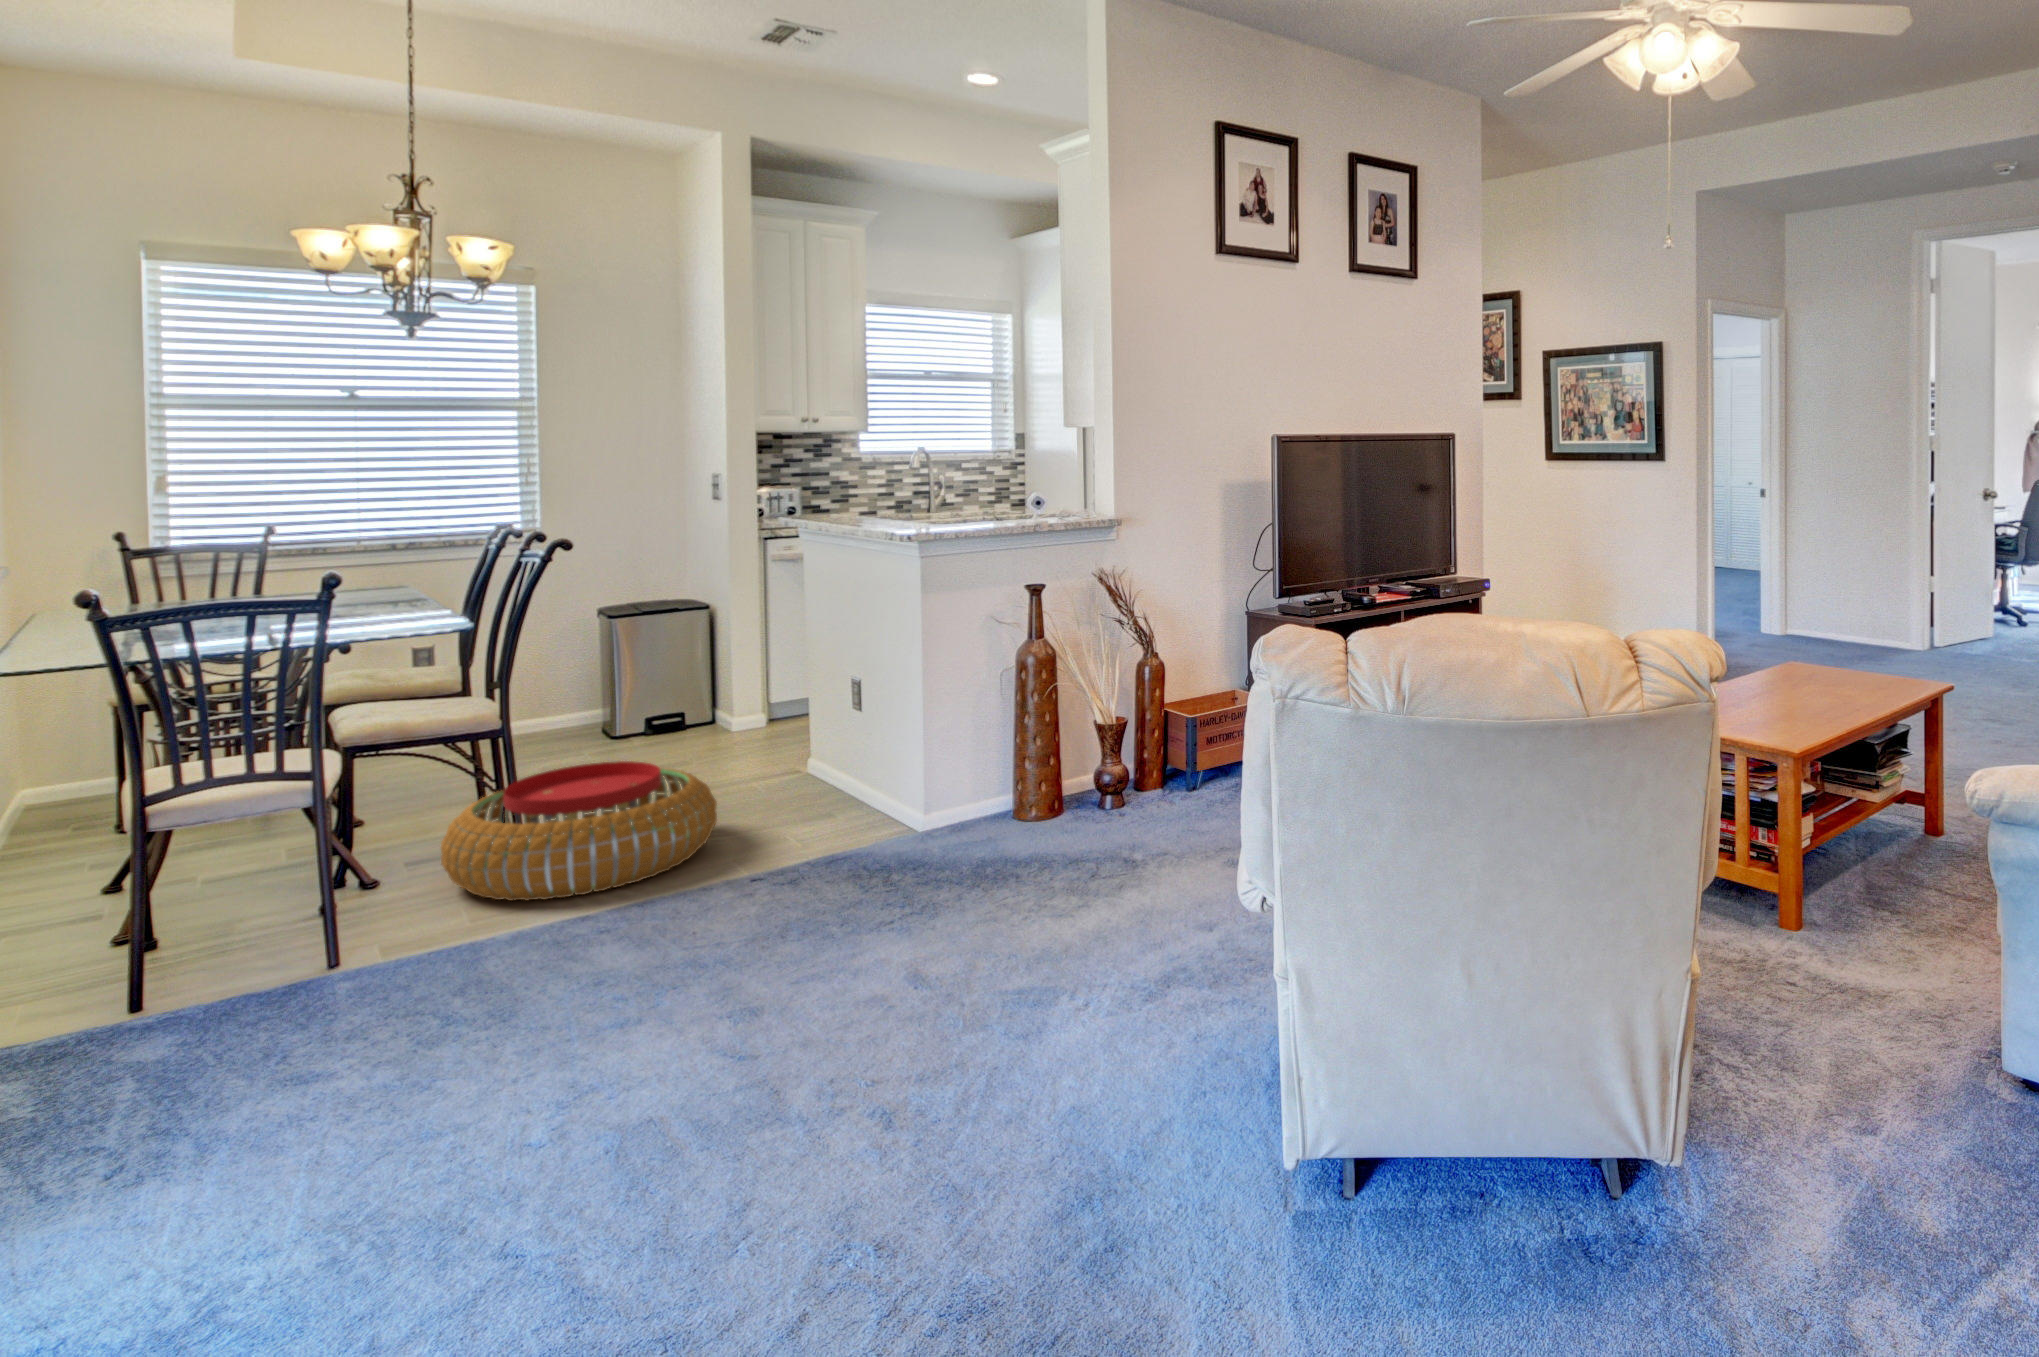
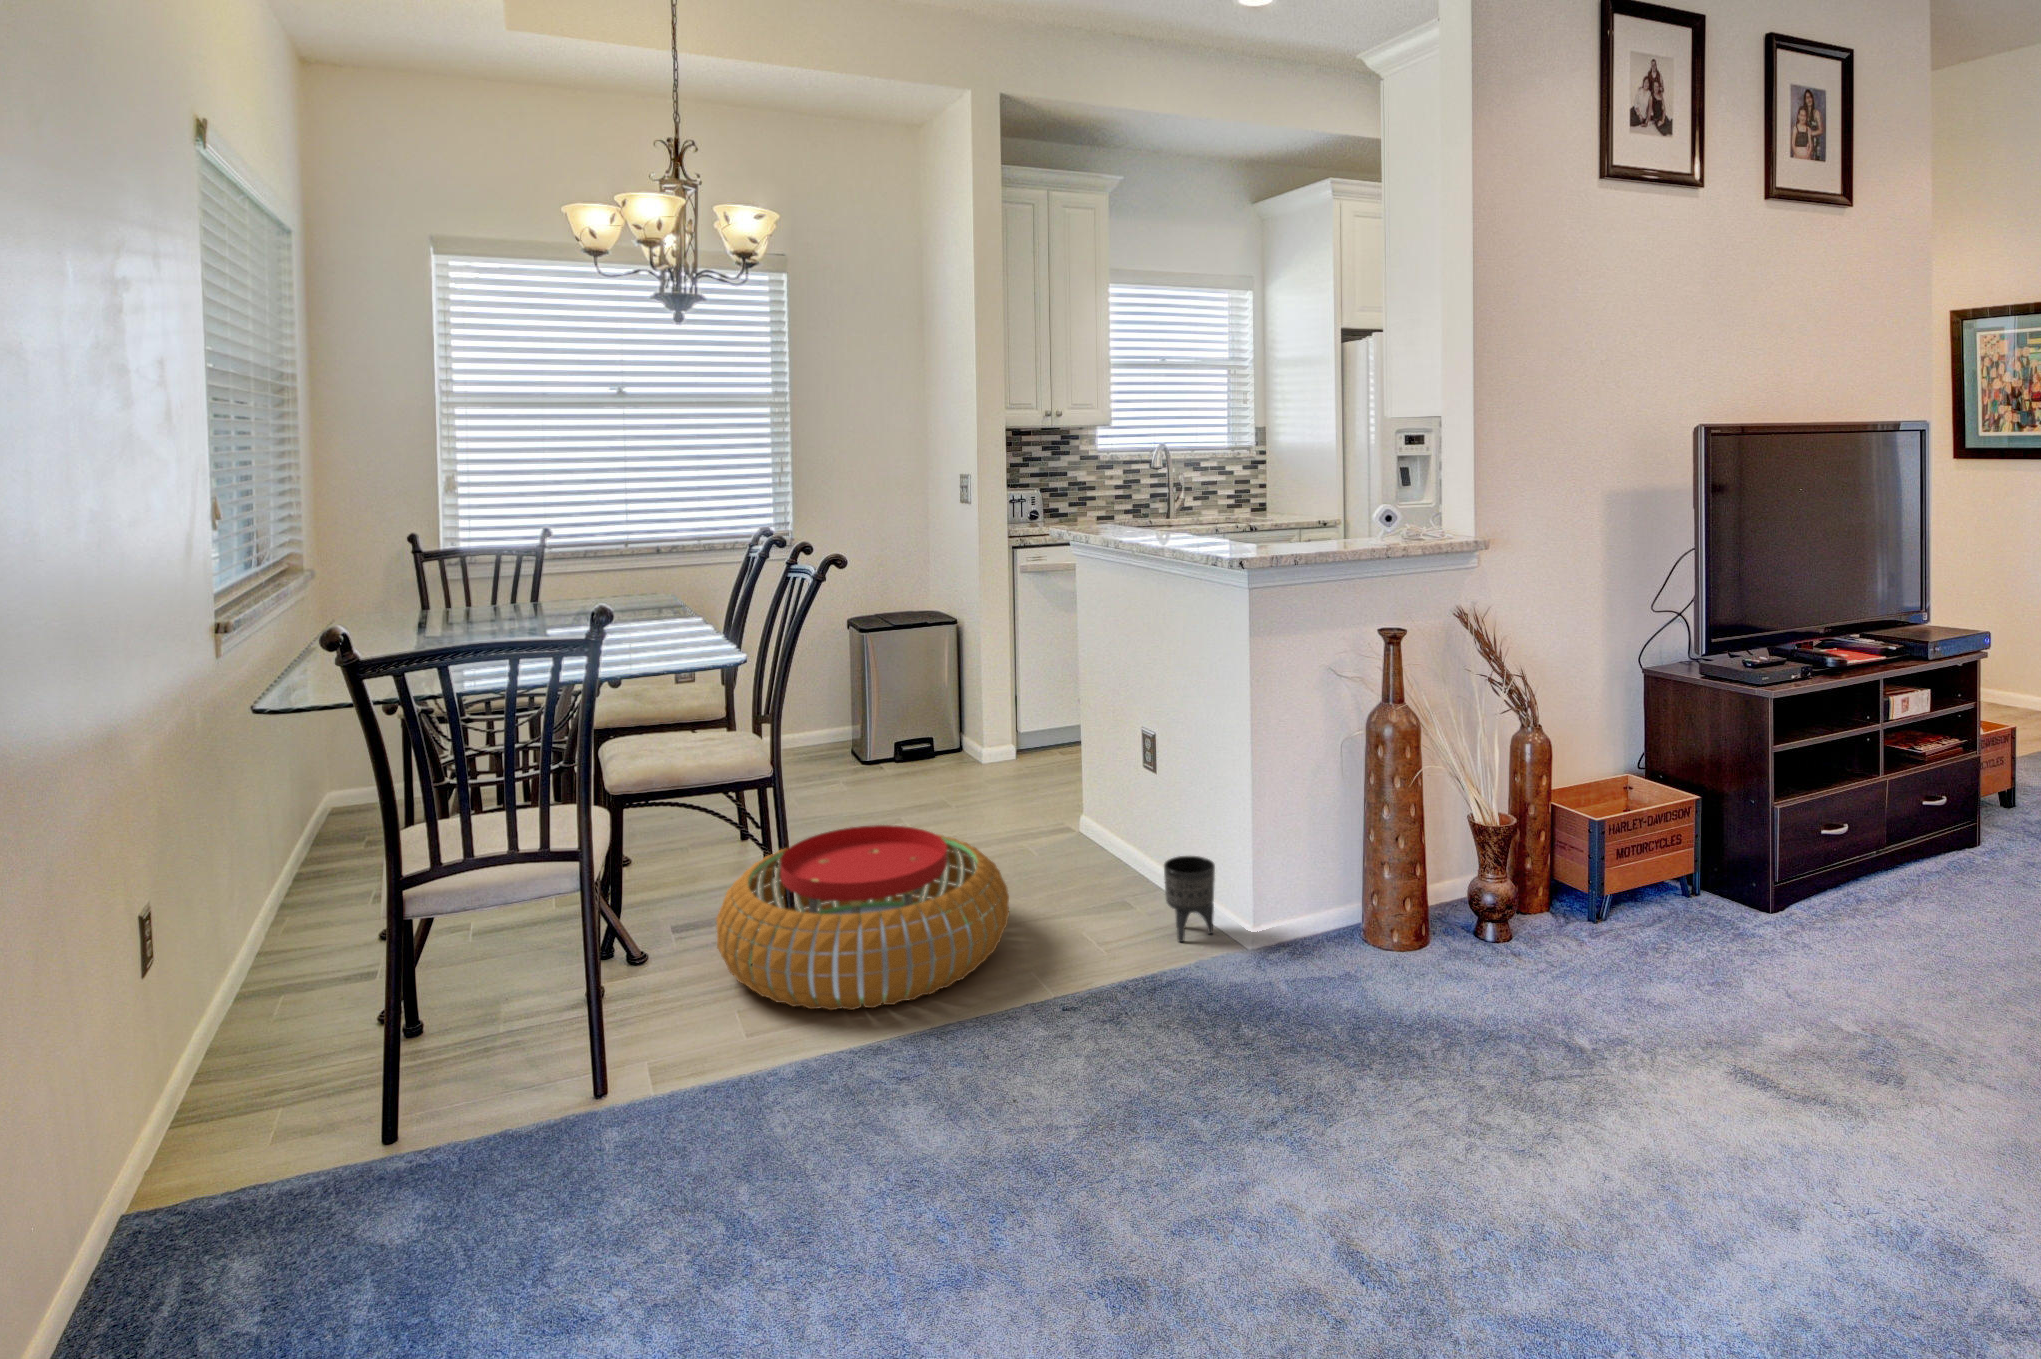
planter: none [852,767,894,832] -> present [1164,856,1215,942]

